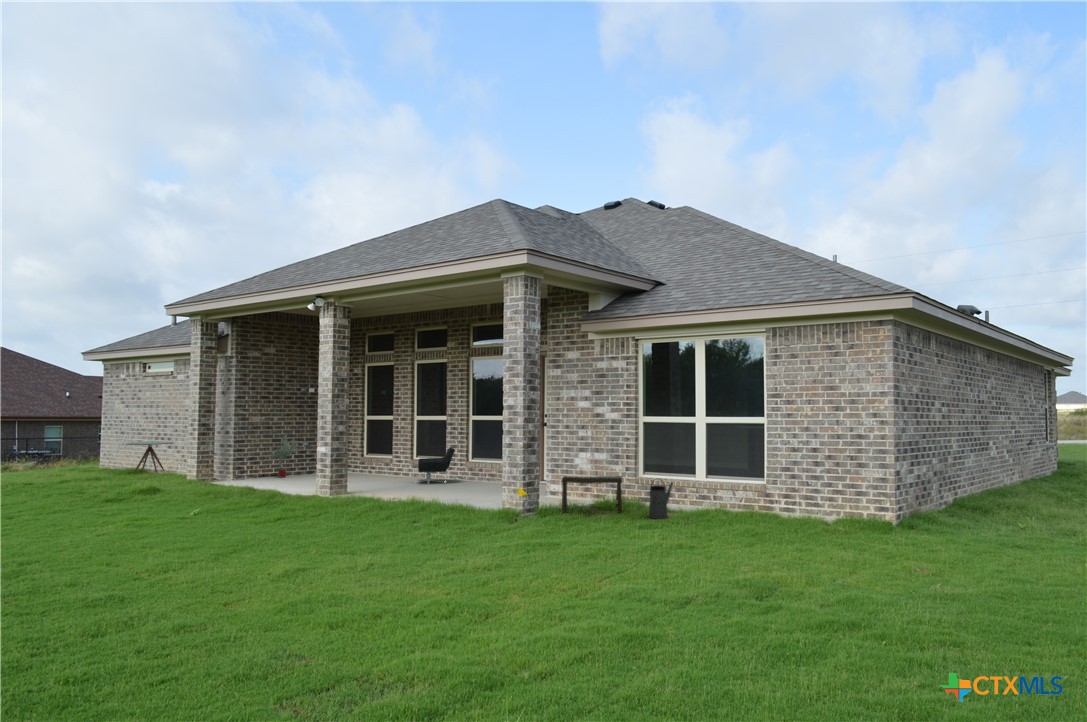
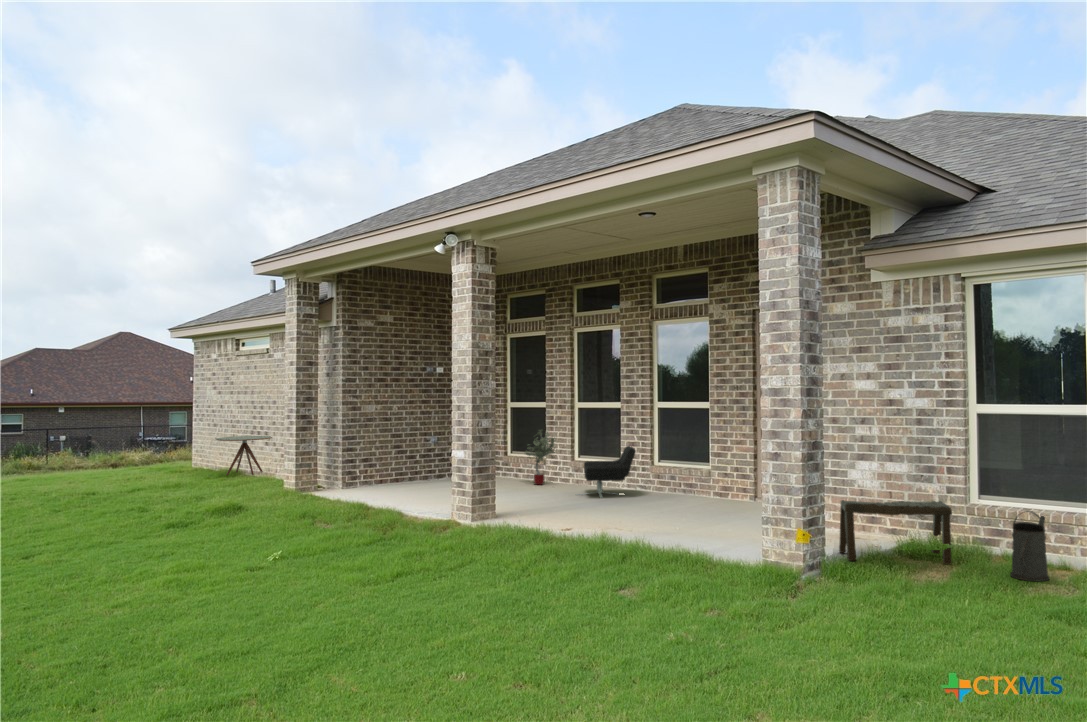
potted tree: present [268,437,298,477] -> present [525,430,555,485]

